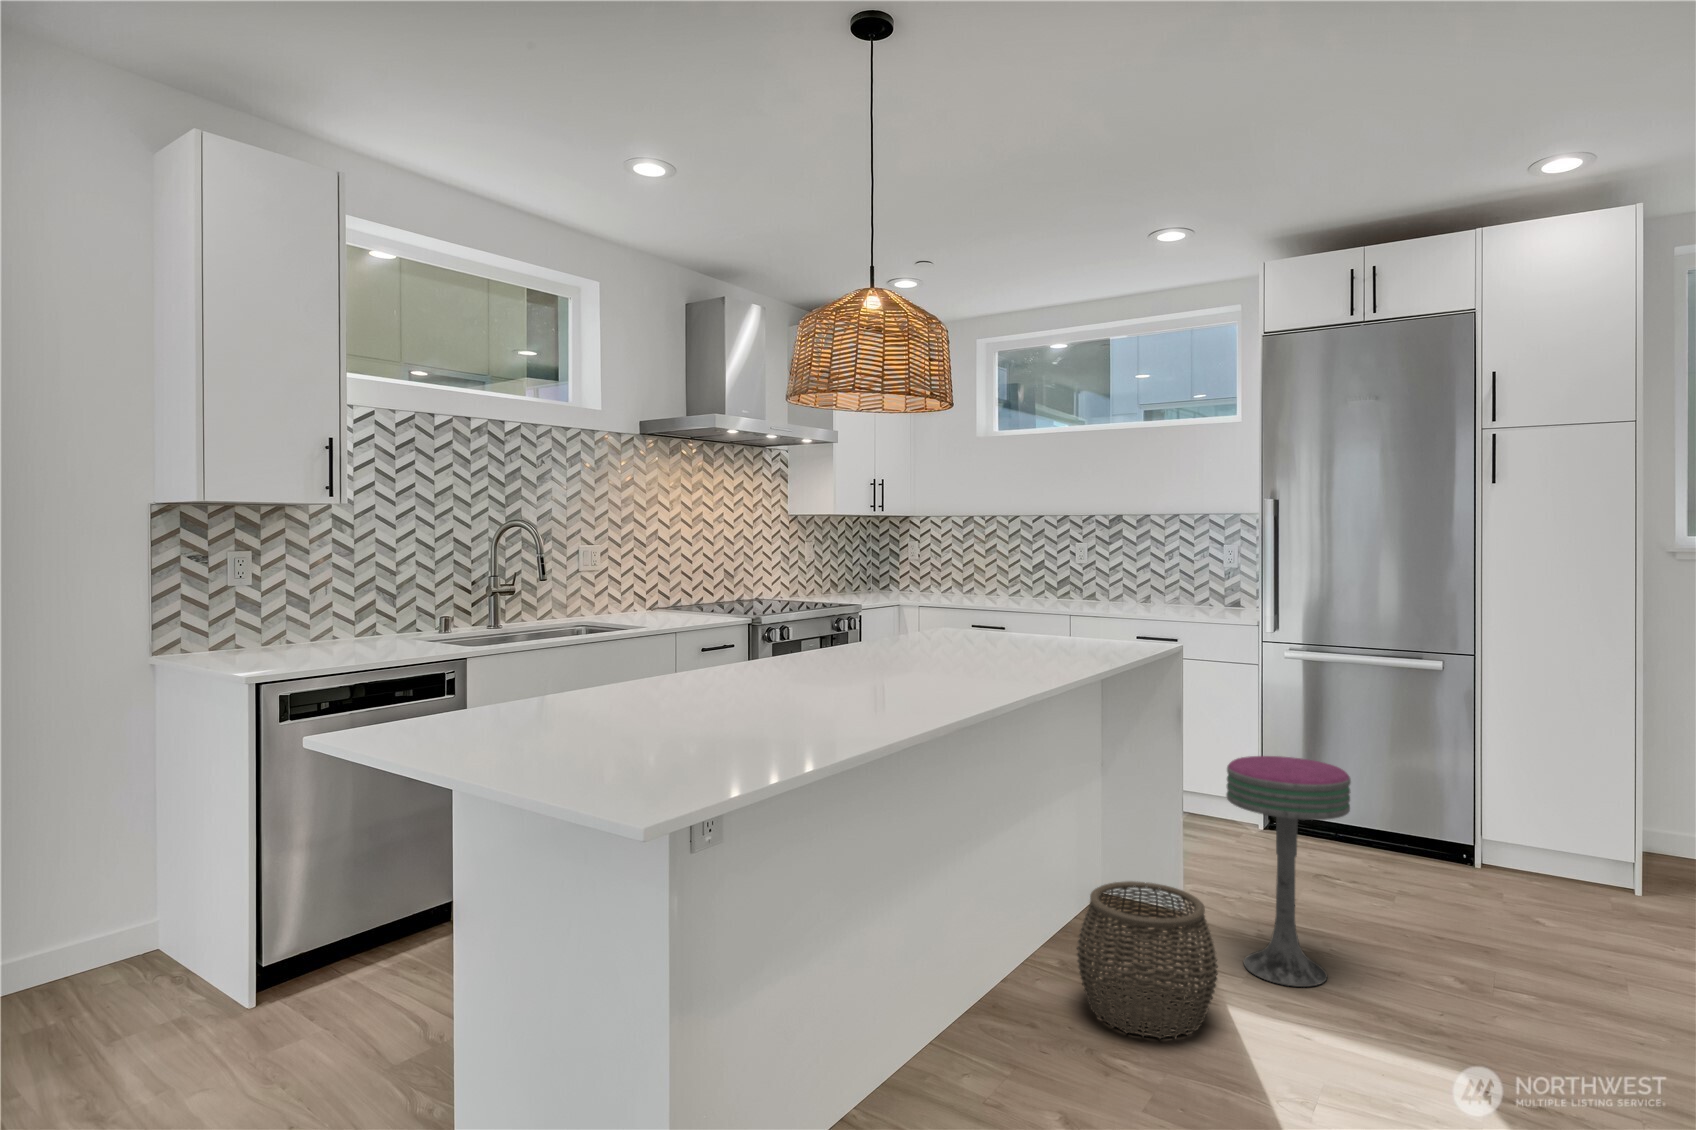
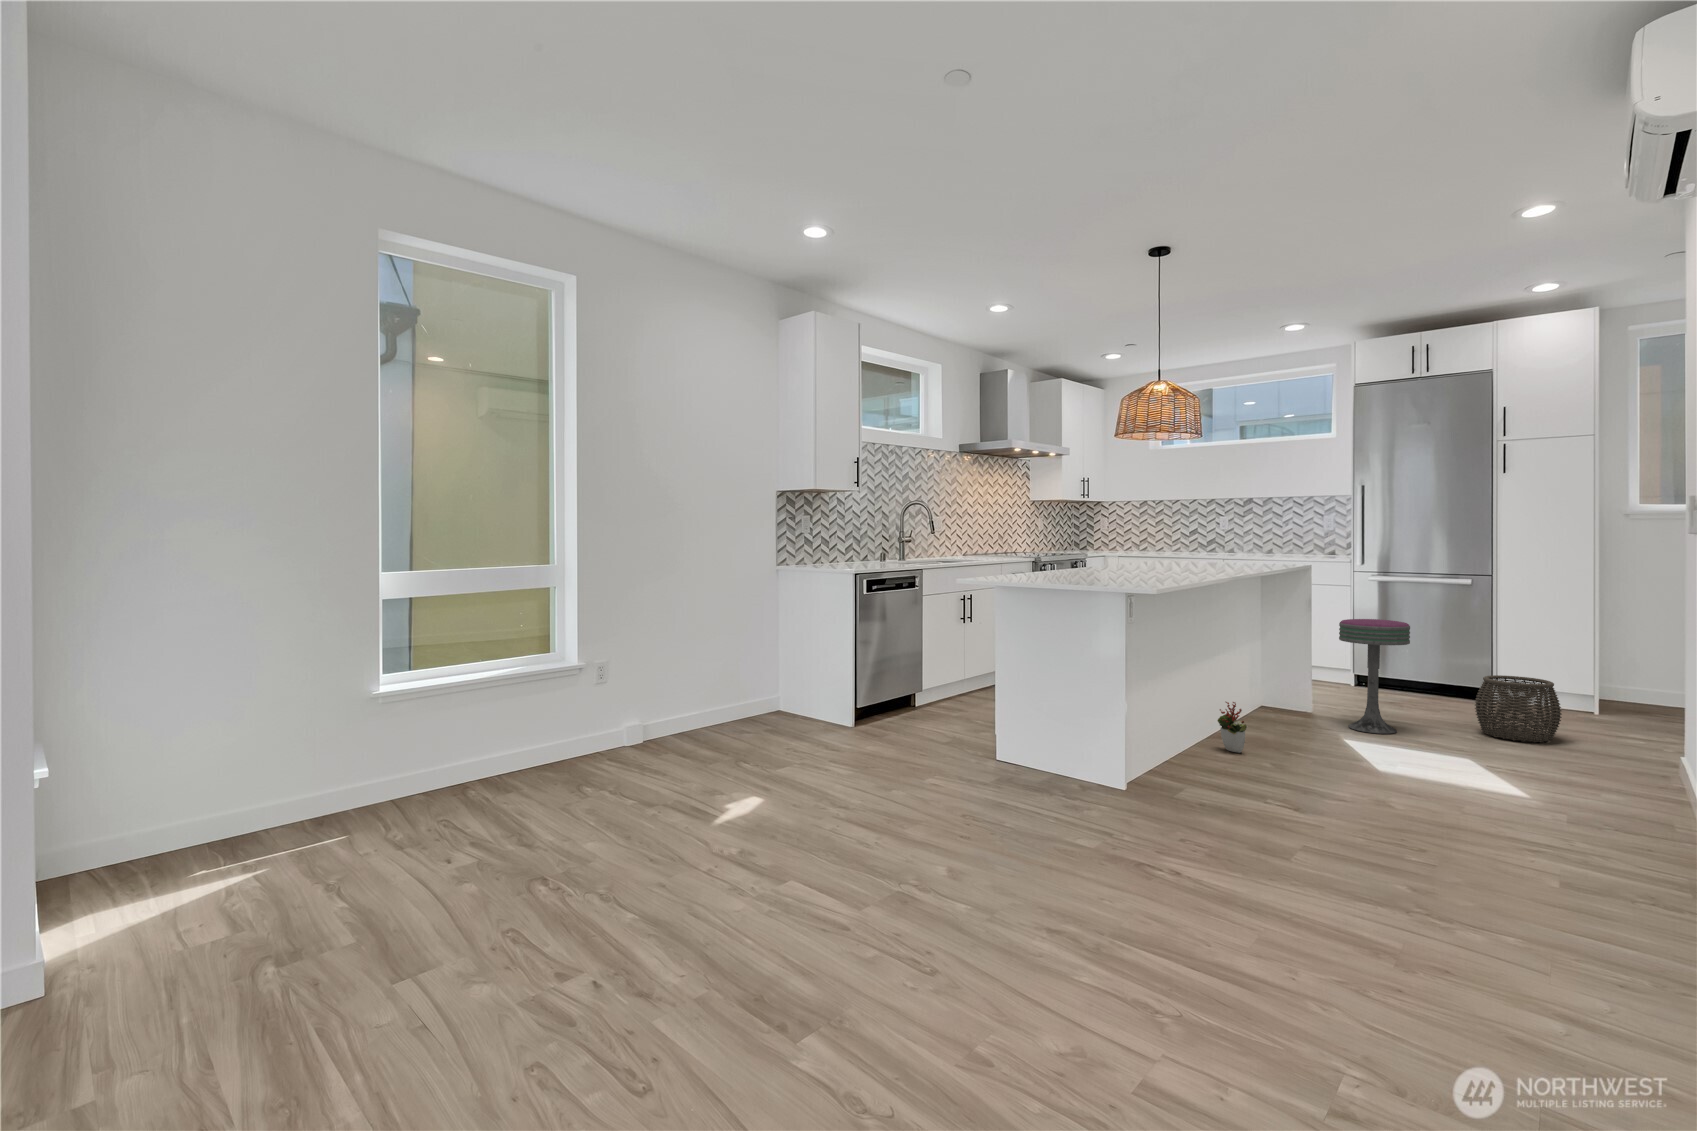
woven basket: present [1077,881,1218,1039] -> present [1475,675,1562,743]
decorative plant: none [973,969,1028,1086] -> present [1217,702,1247,753]

